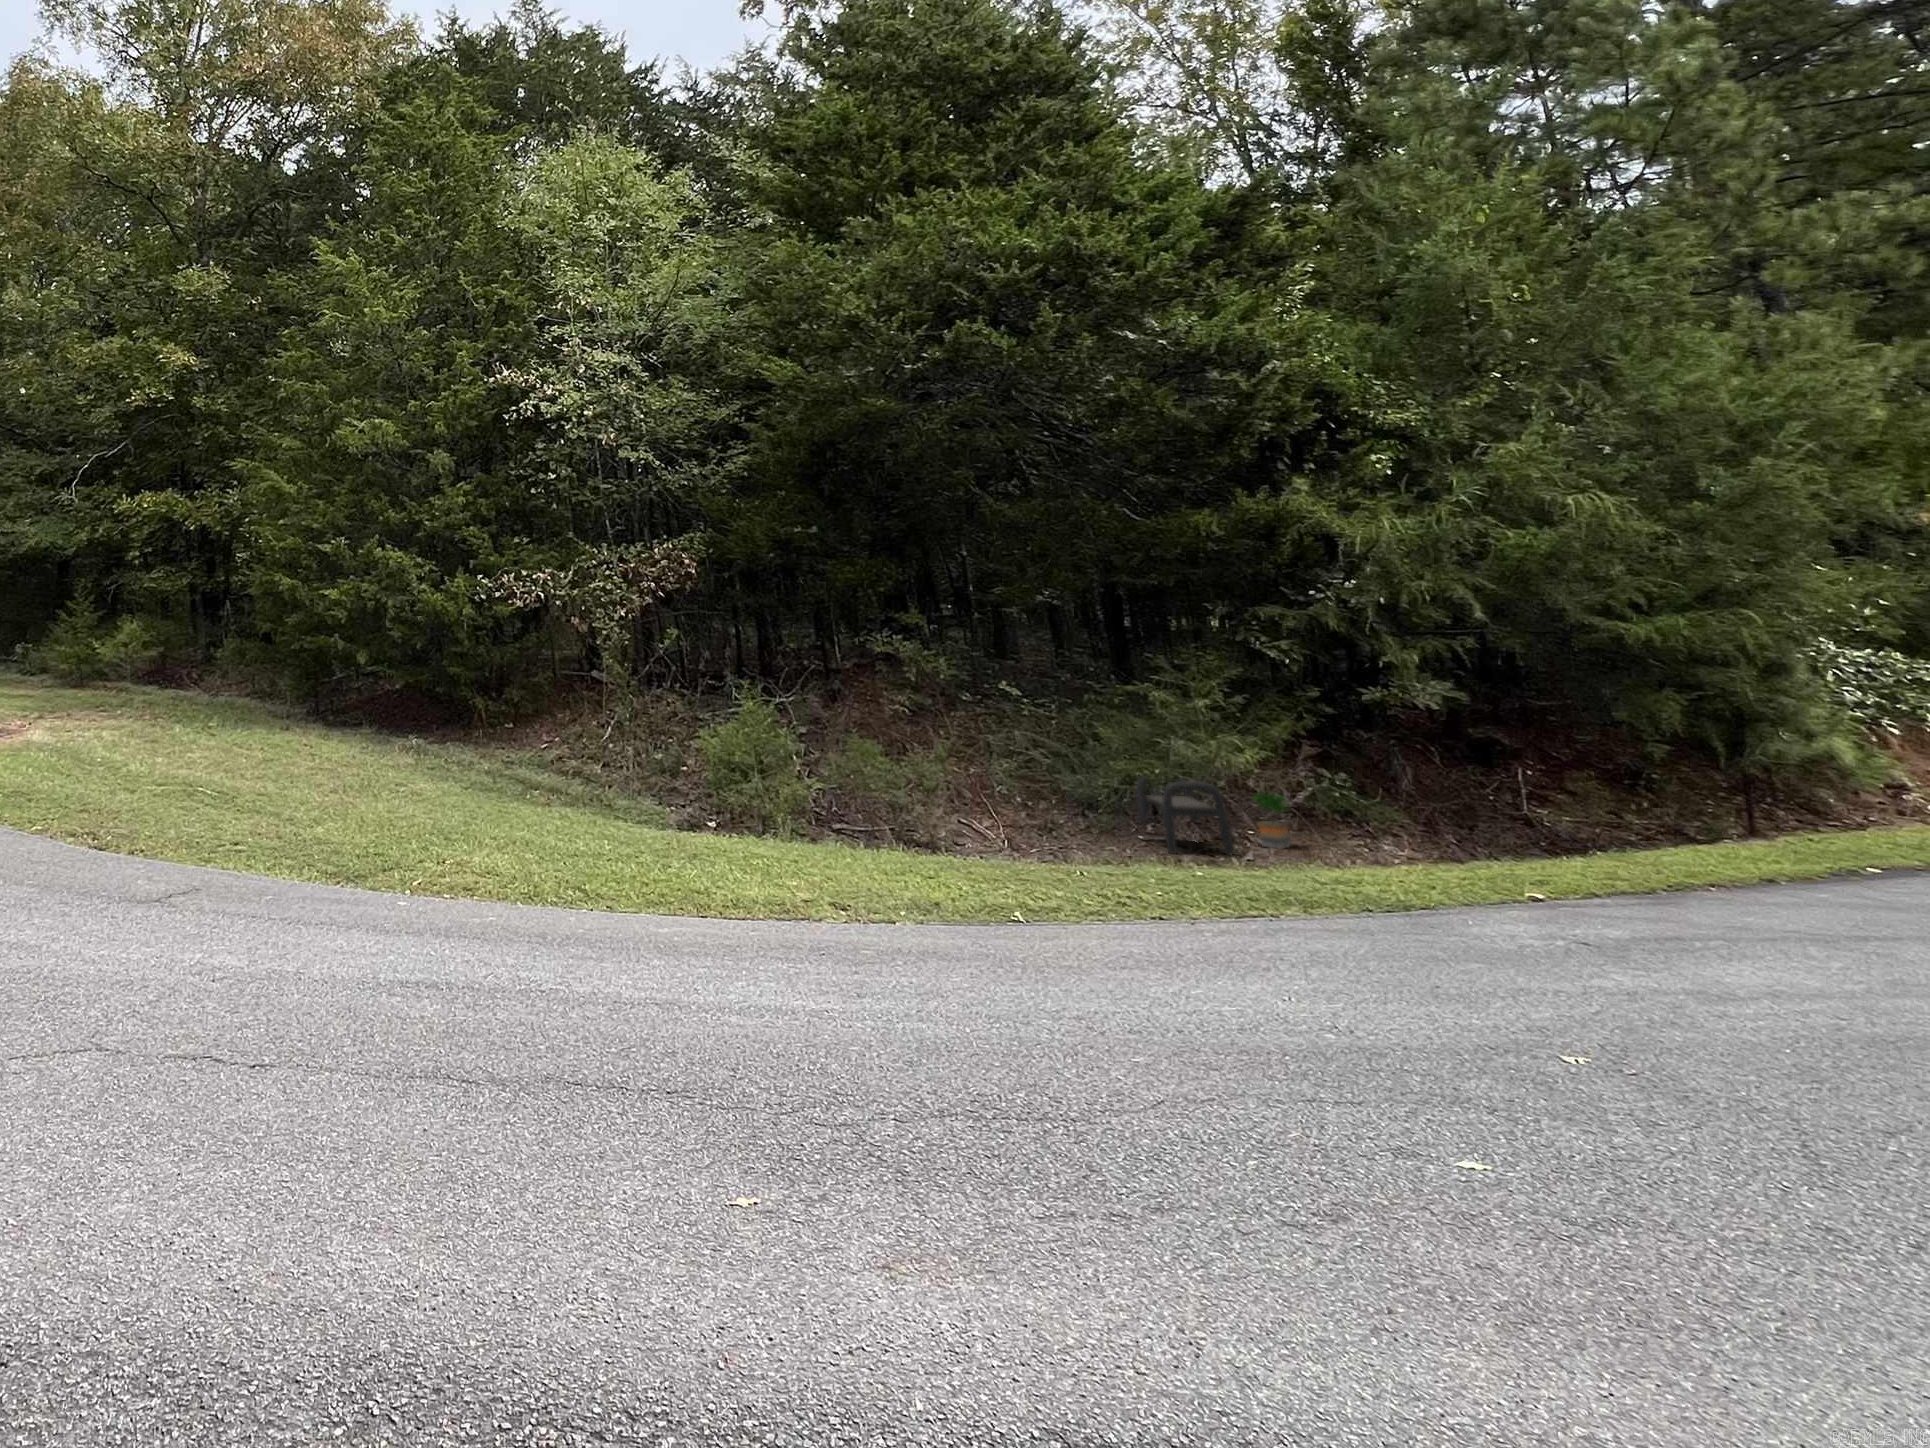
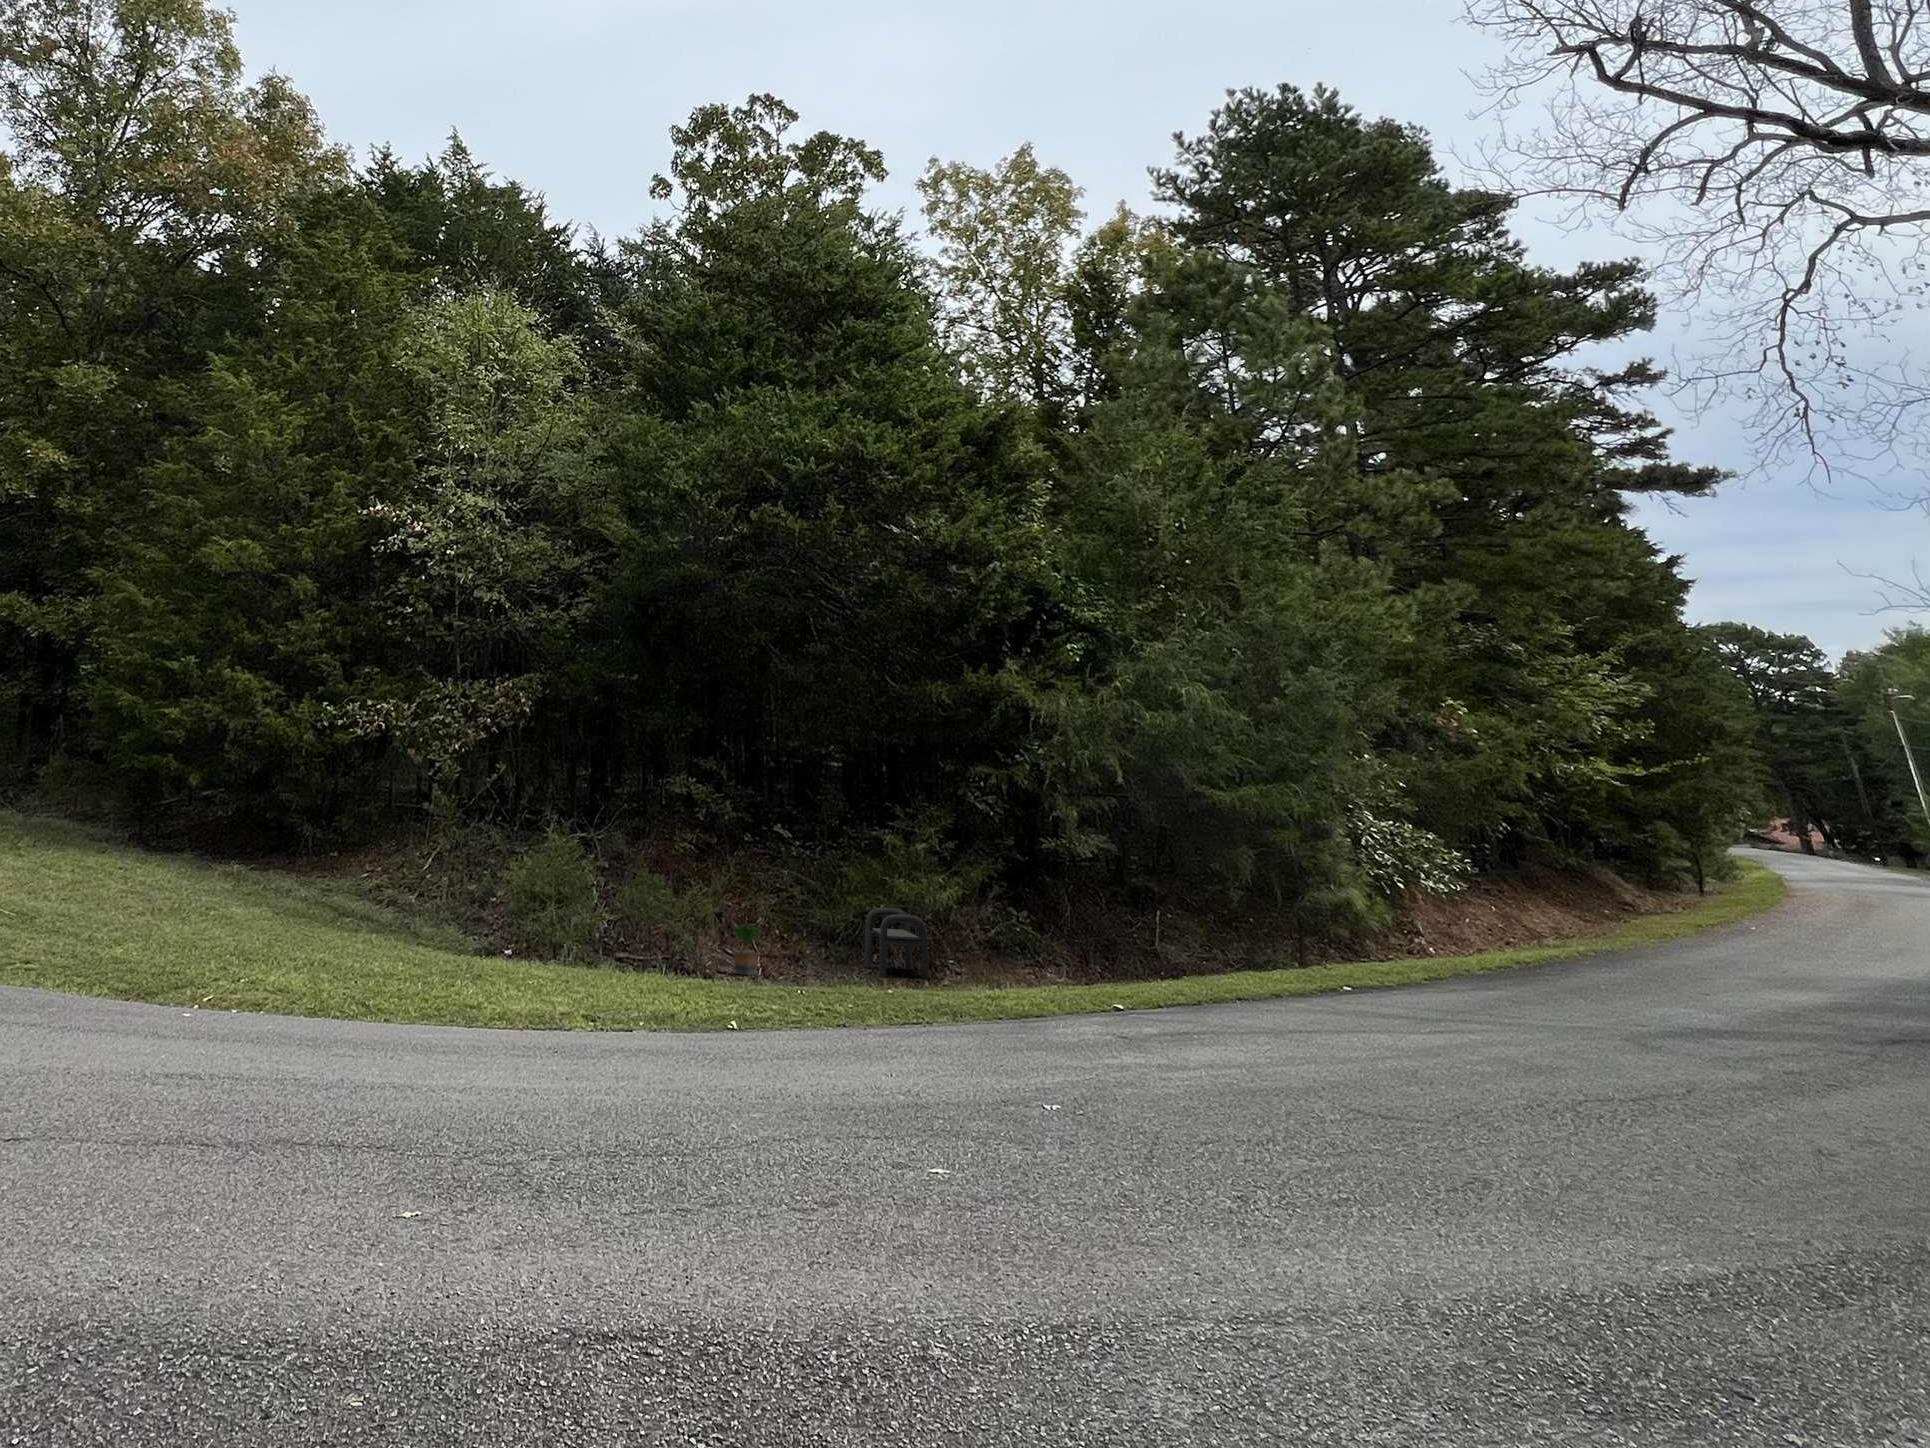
potted tree: present [1254,793,1290,849] -> present [734,925,762,975]

